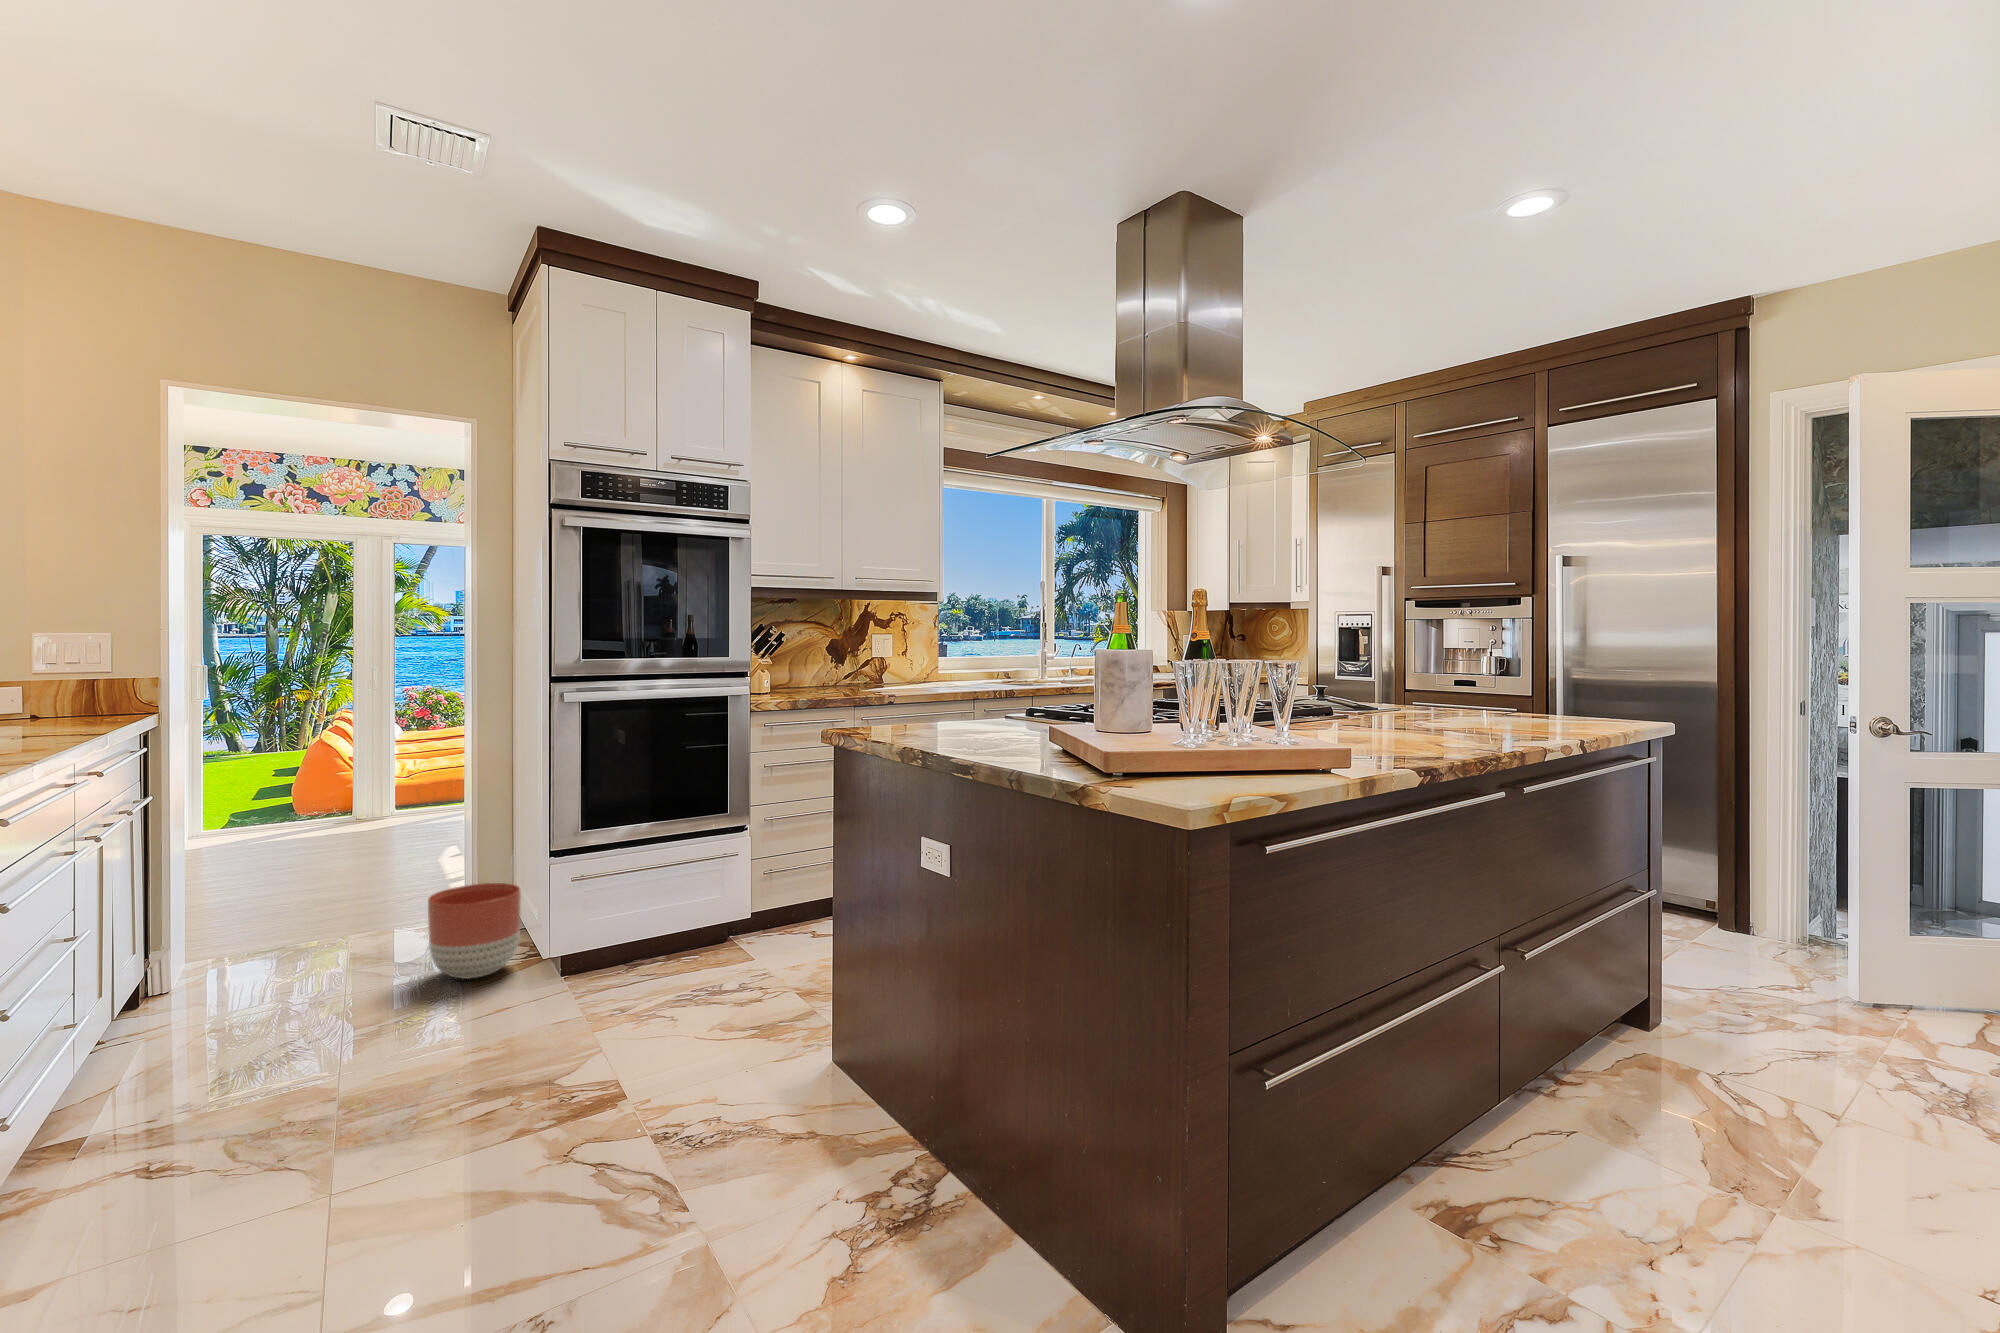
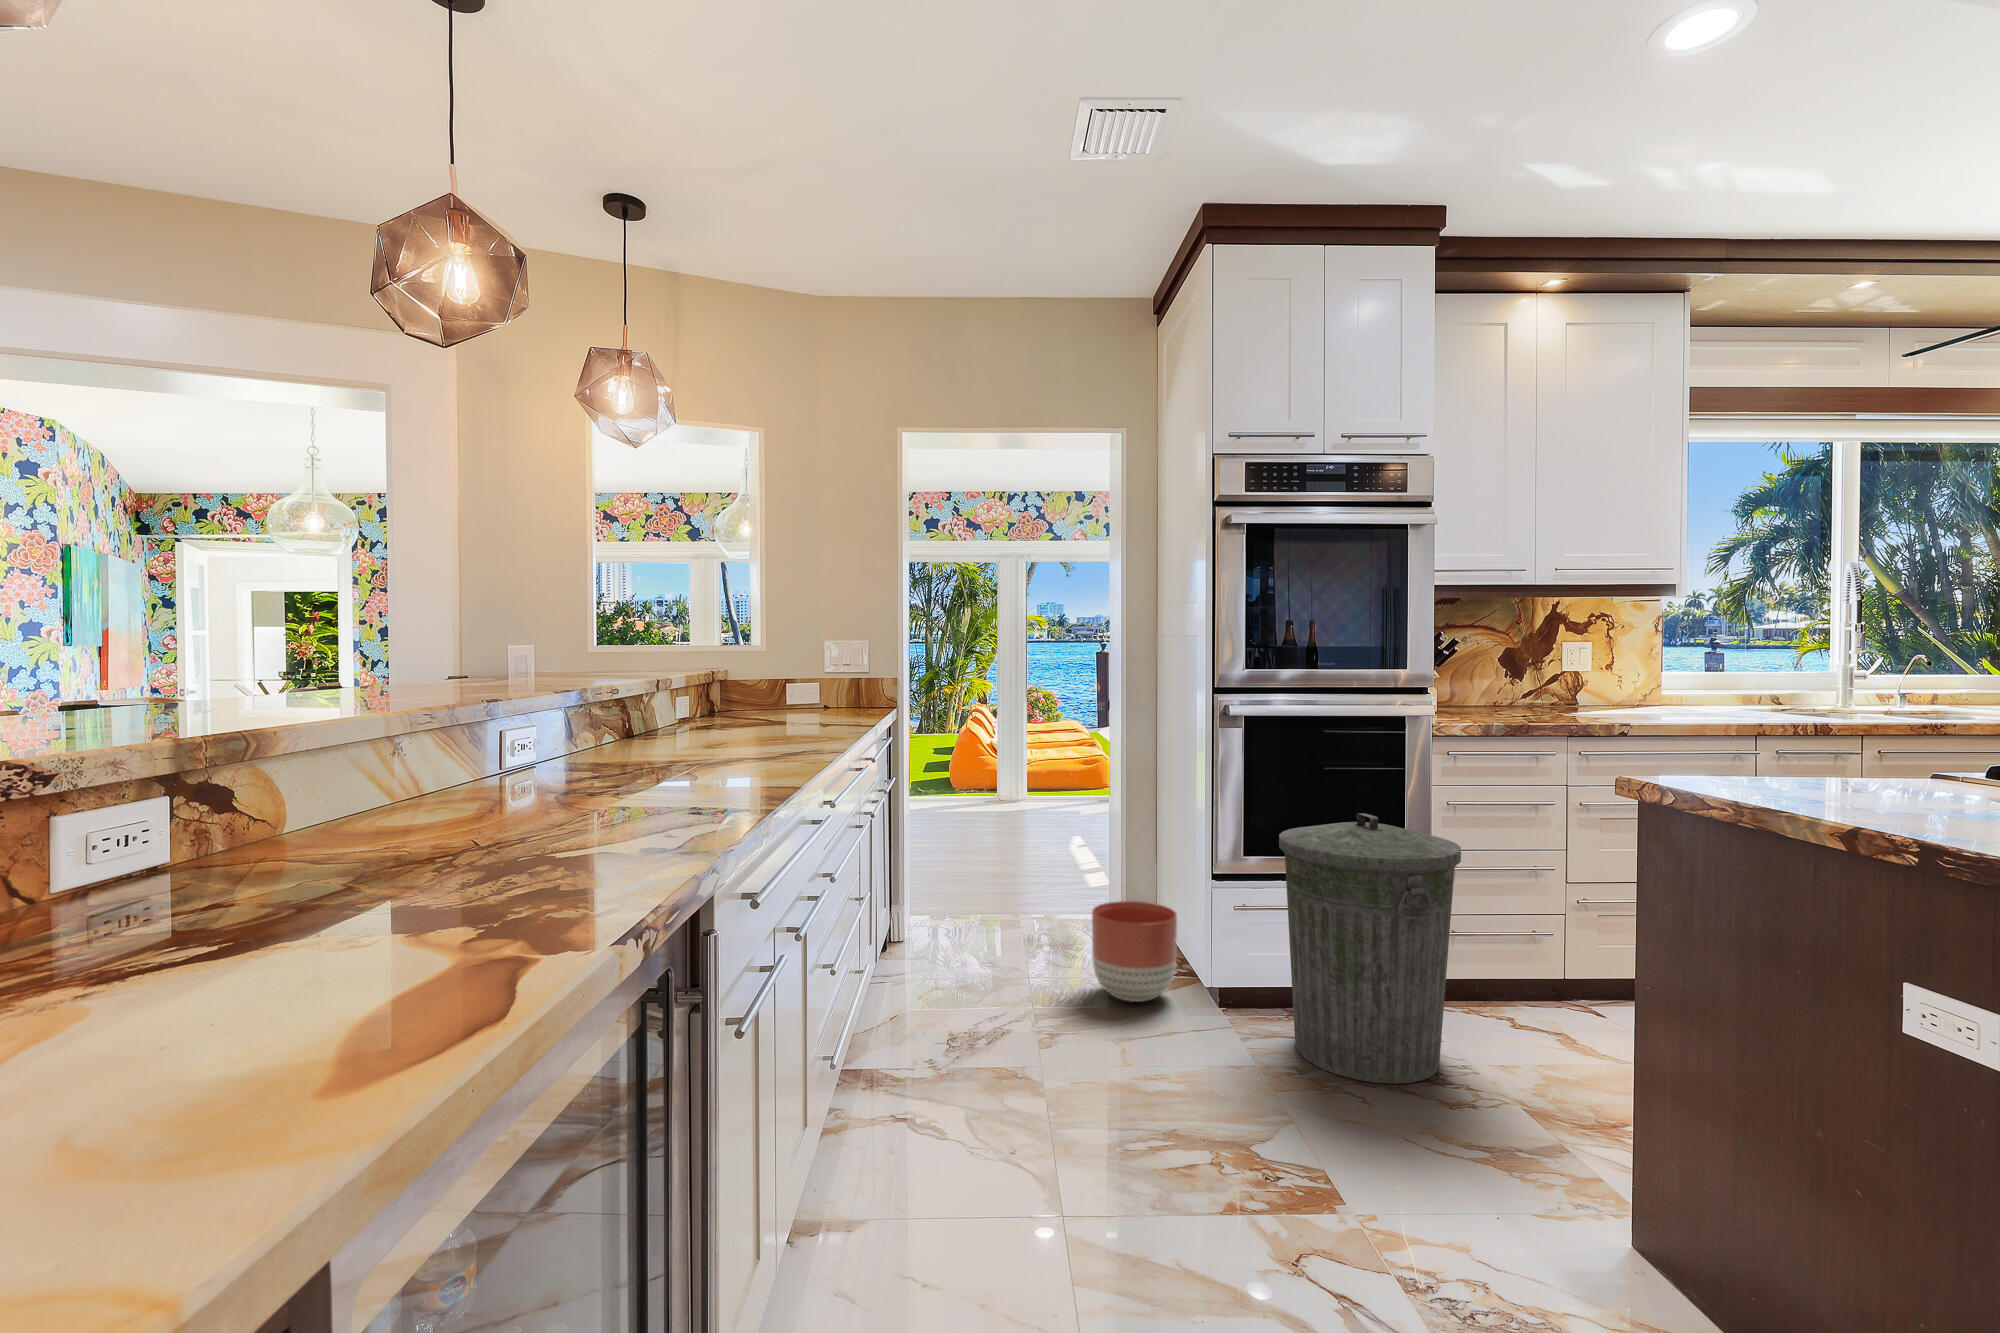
trash can: none [608,781,756,1000] -> present [1279,813,1461,1084]

